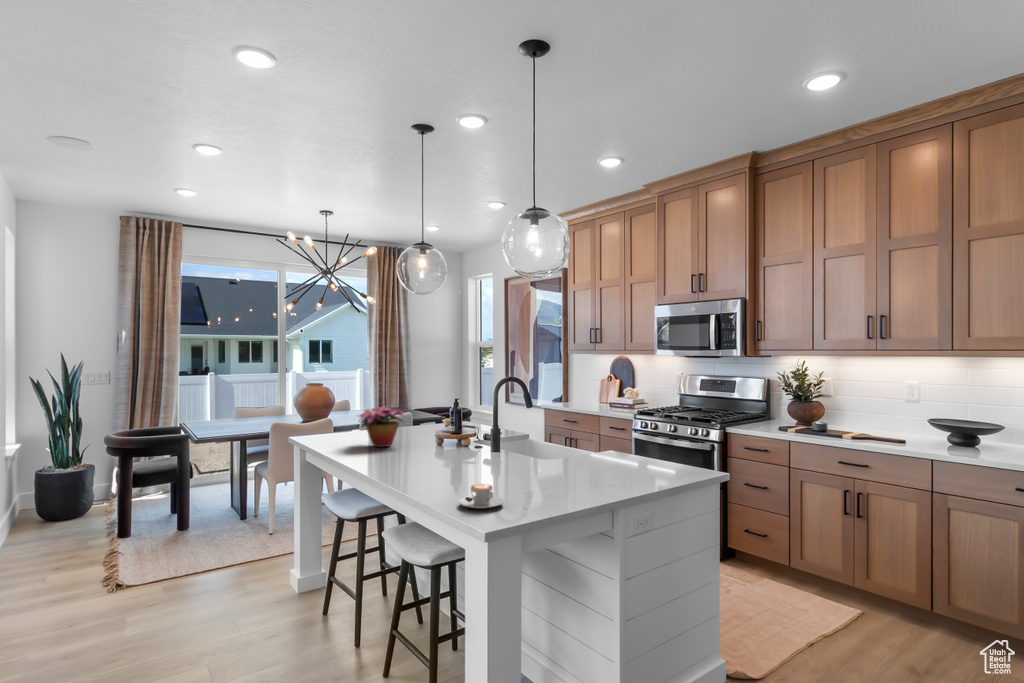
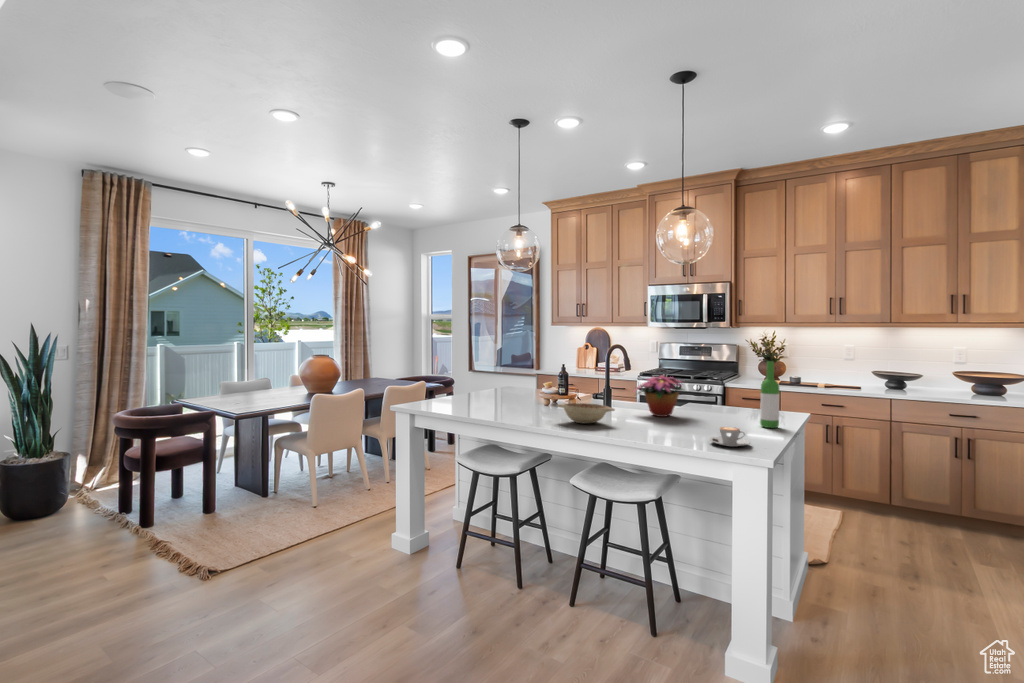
wine bottle: none [586,406,607,489] -> present [760,361,779,428]
flower arrangement: present [357,407,406,447] -> present [637,375,684,417]
decorative bowl: none [382,446,431,469] -> present [557,403,615,423]

